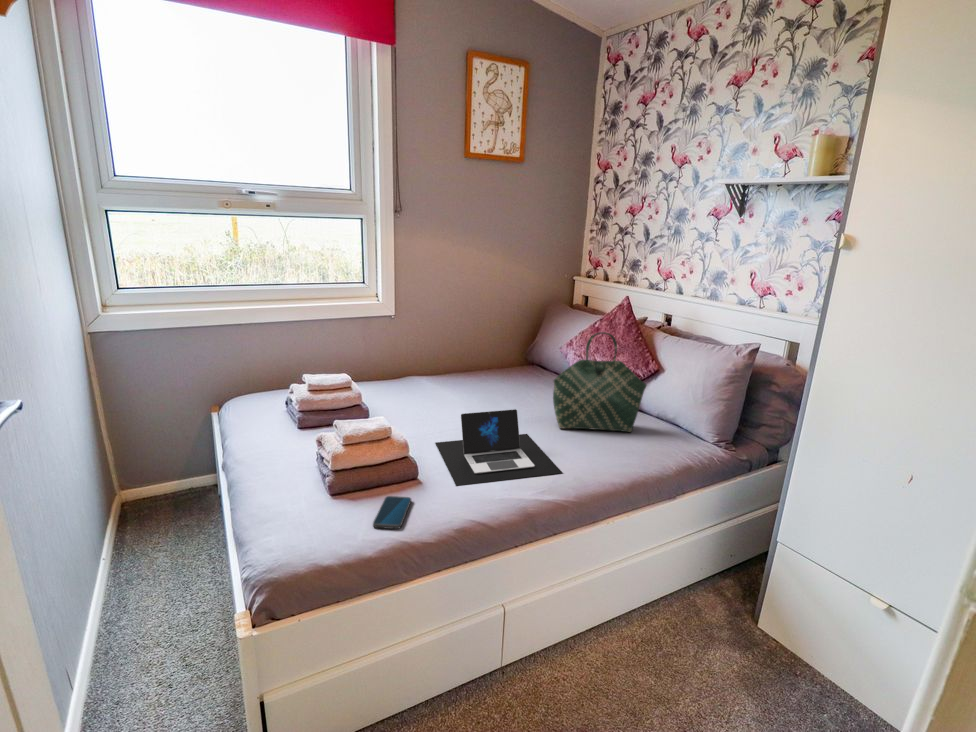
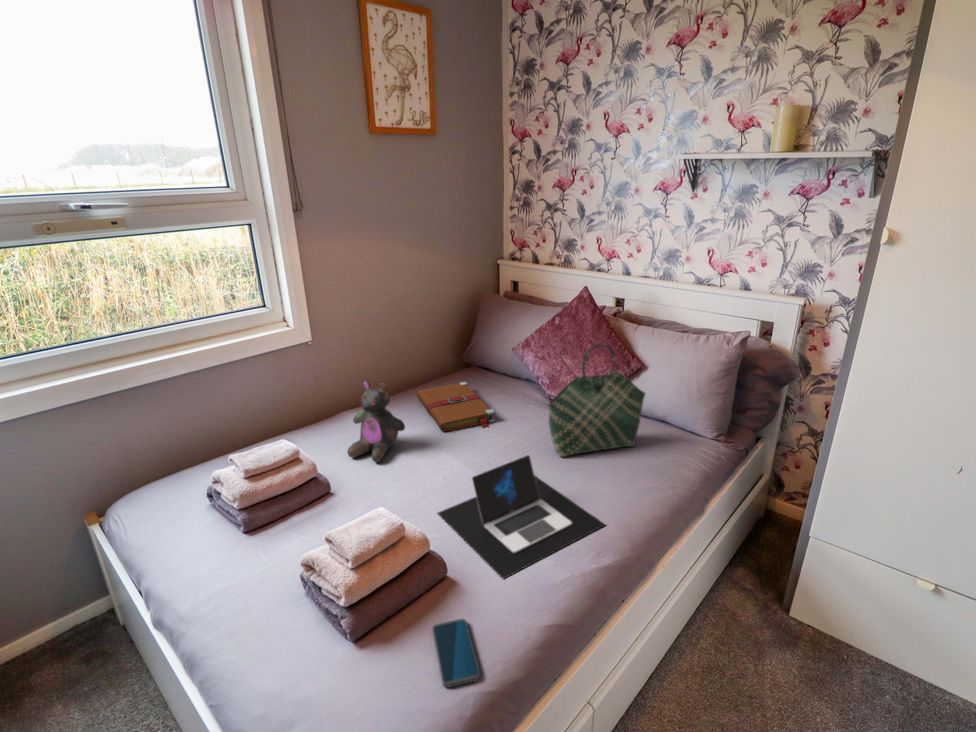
stuffed bear: none [392,343,440,408] -> present [347,381,405,462]
book: none [469,369,523,402] -> present [417,382,495,431]

